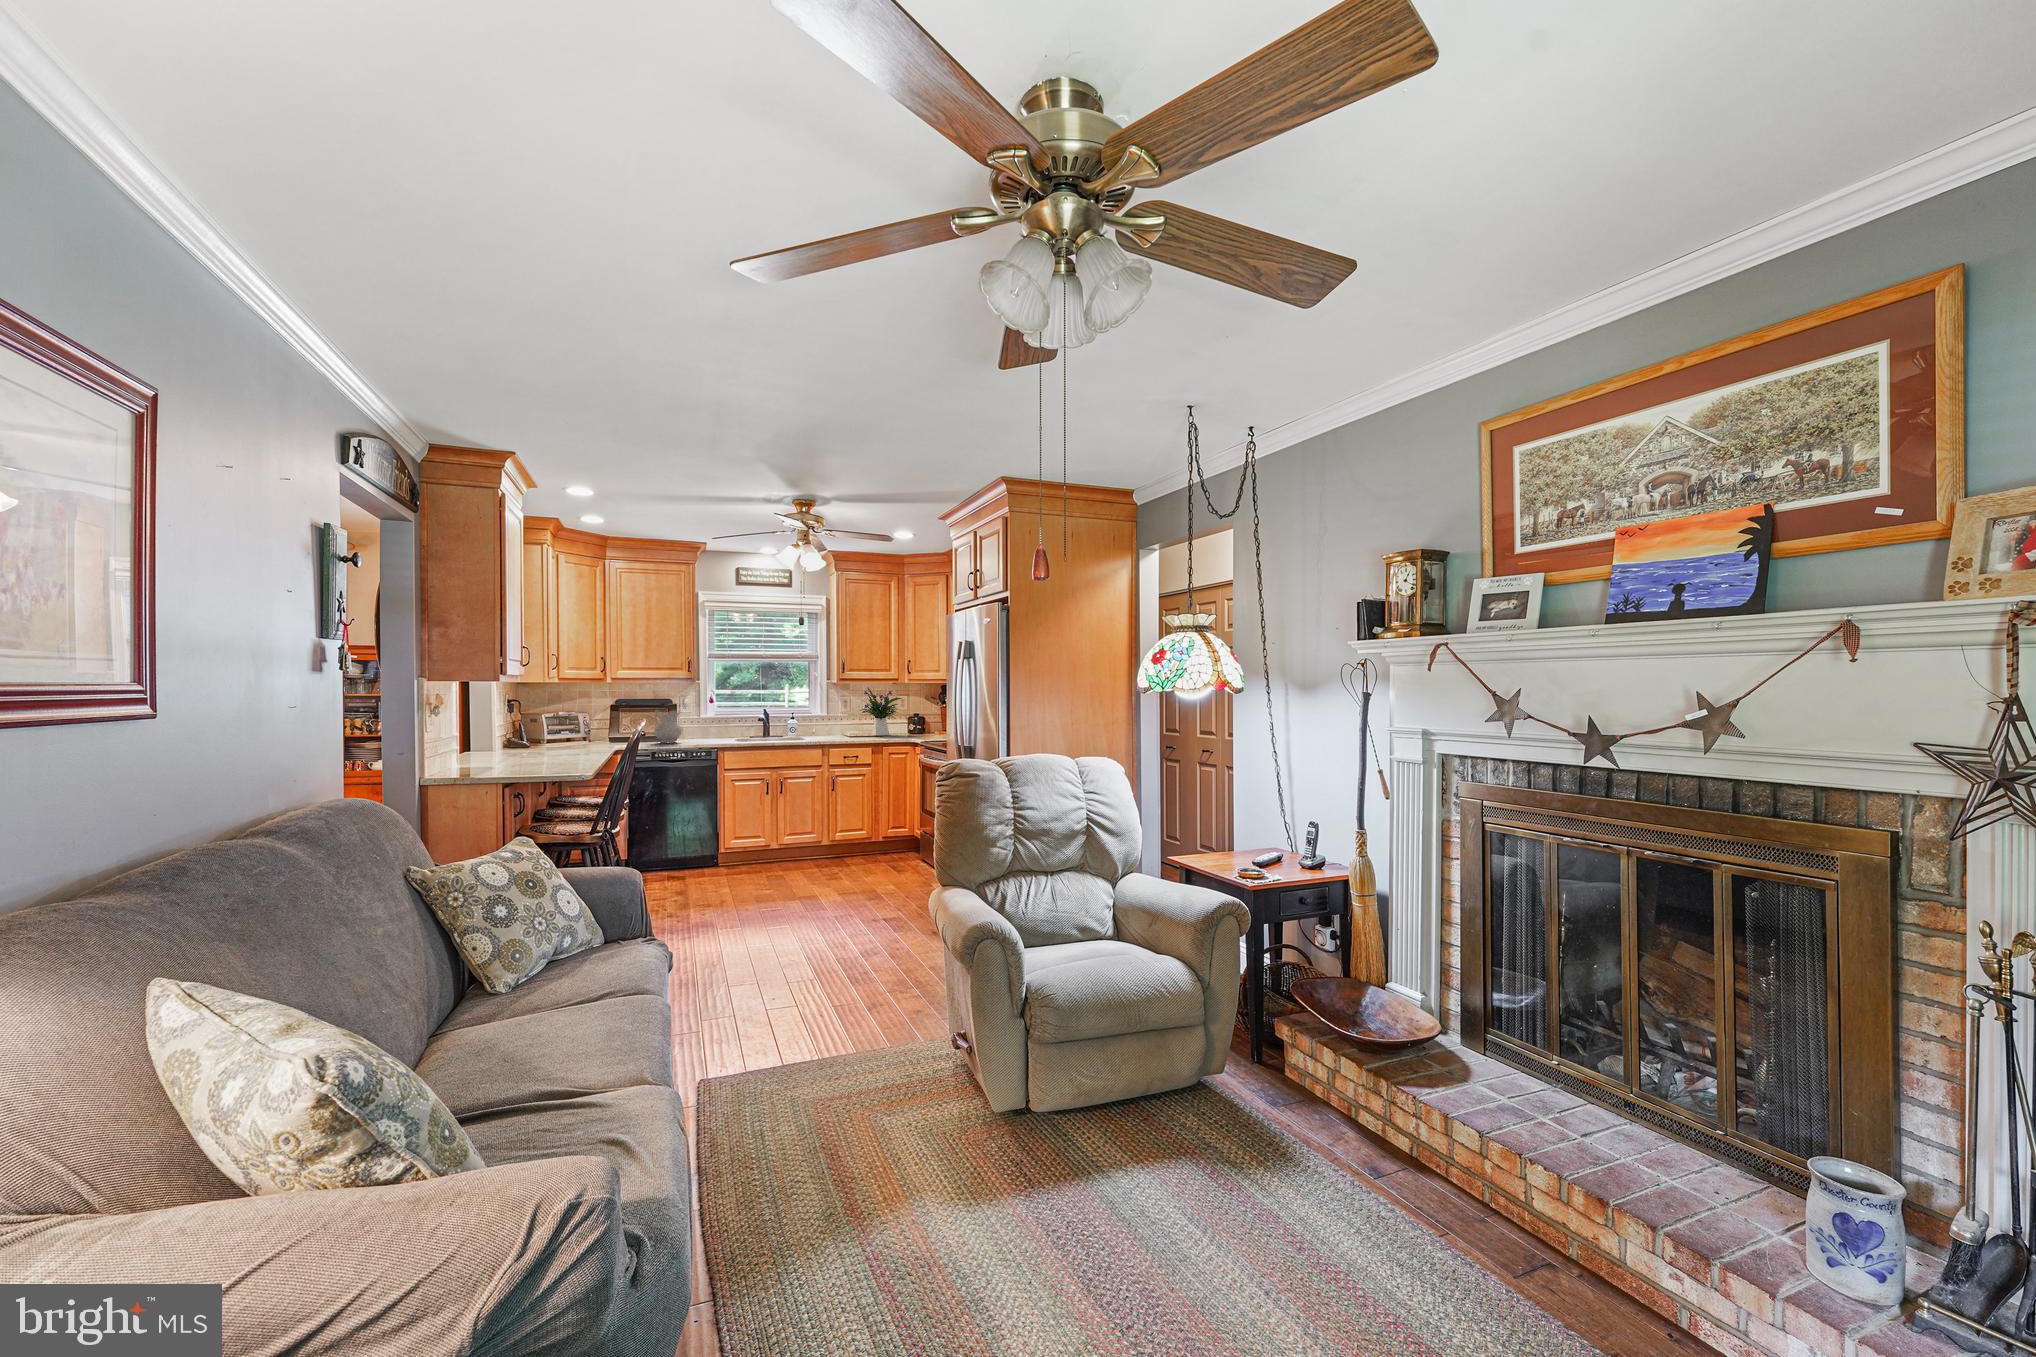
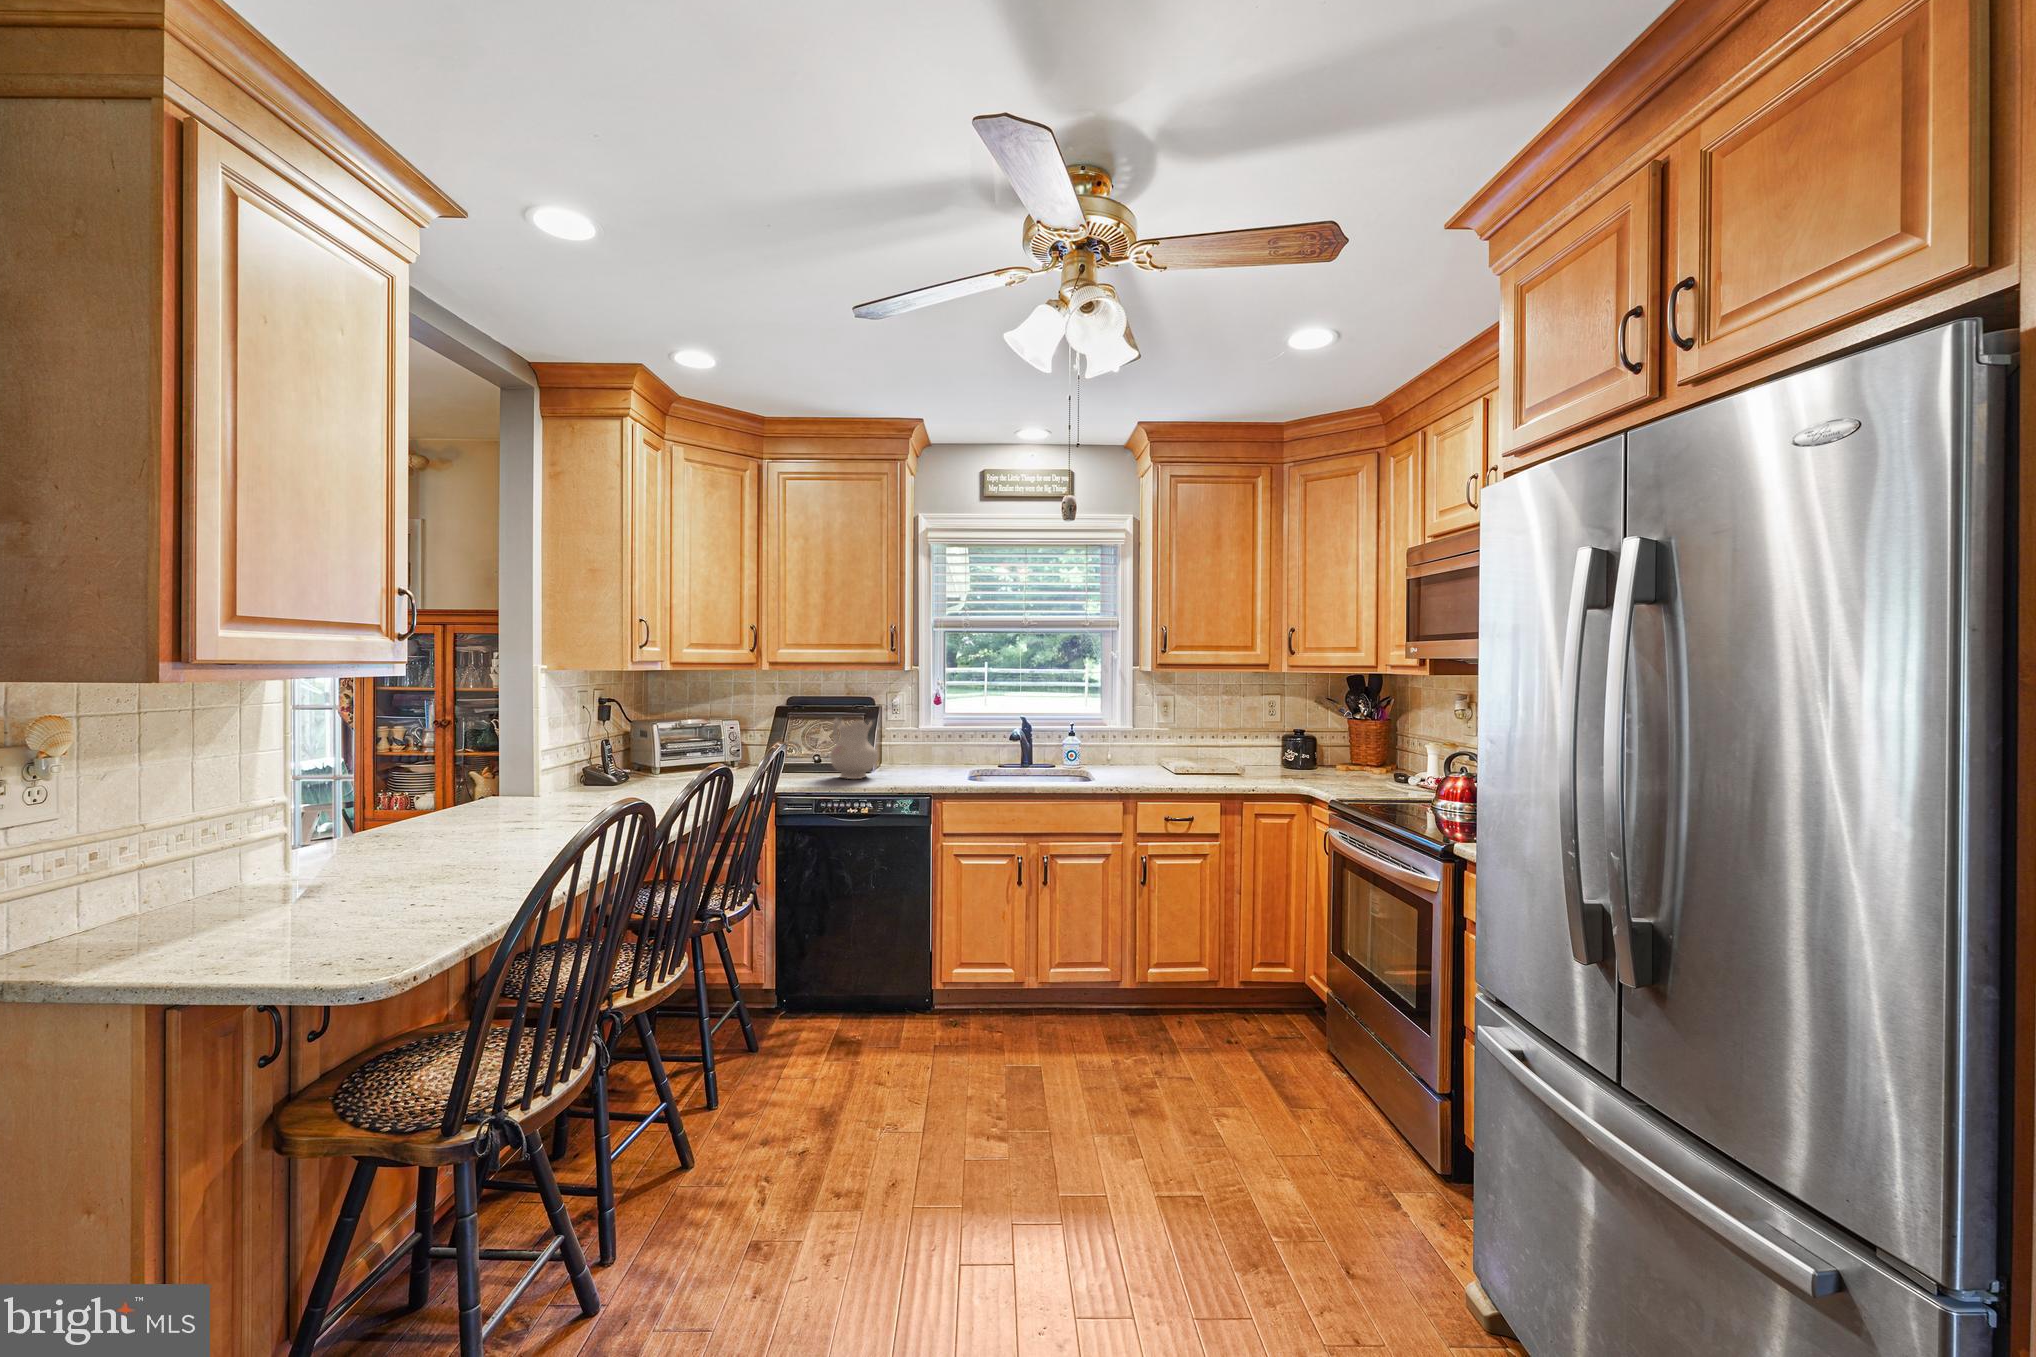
flower arrangement: present [862,688,901,735] -> none [1187,680,1274,773]

